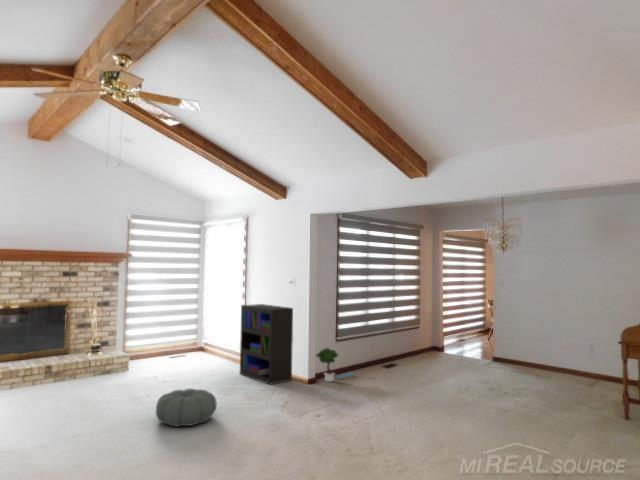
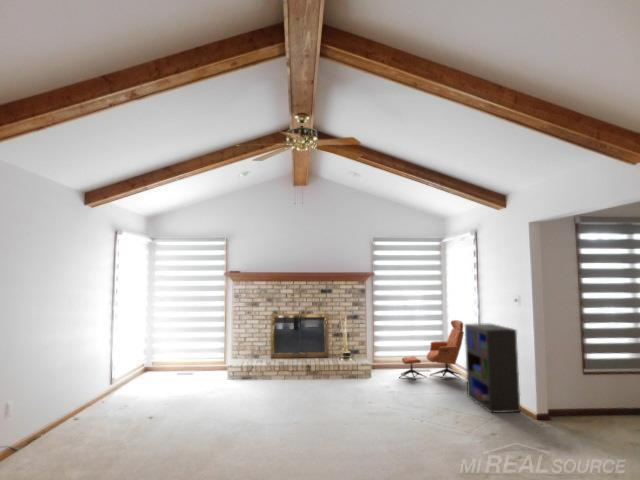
armchair: none [158,303,226,367] -> present [400,320,464,378]
potted tree: present [316,348,352,382] -> none [548,380,610,423]
pouf: present [156,389,217,427] -> none [351,401,407,437]

